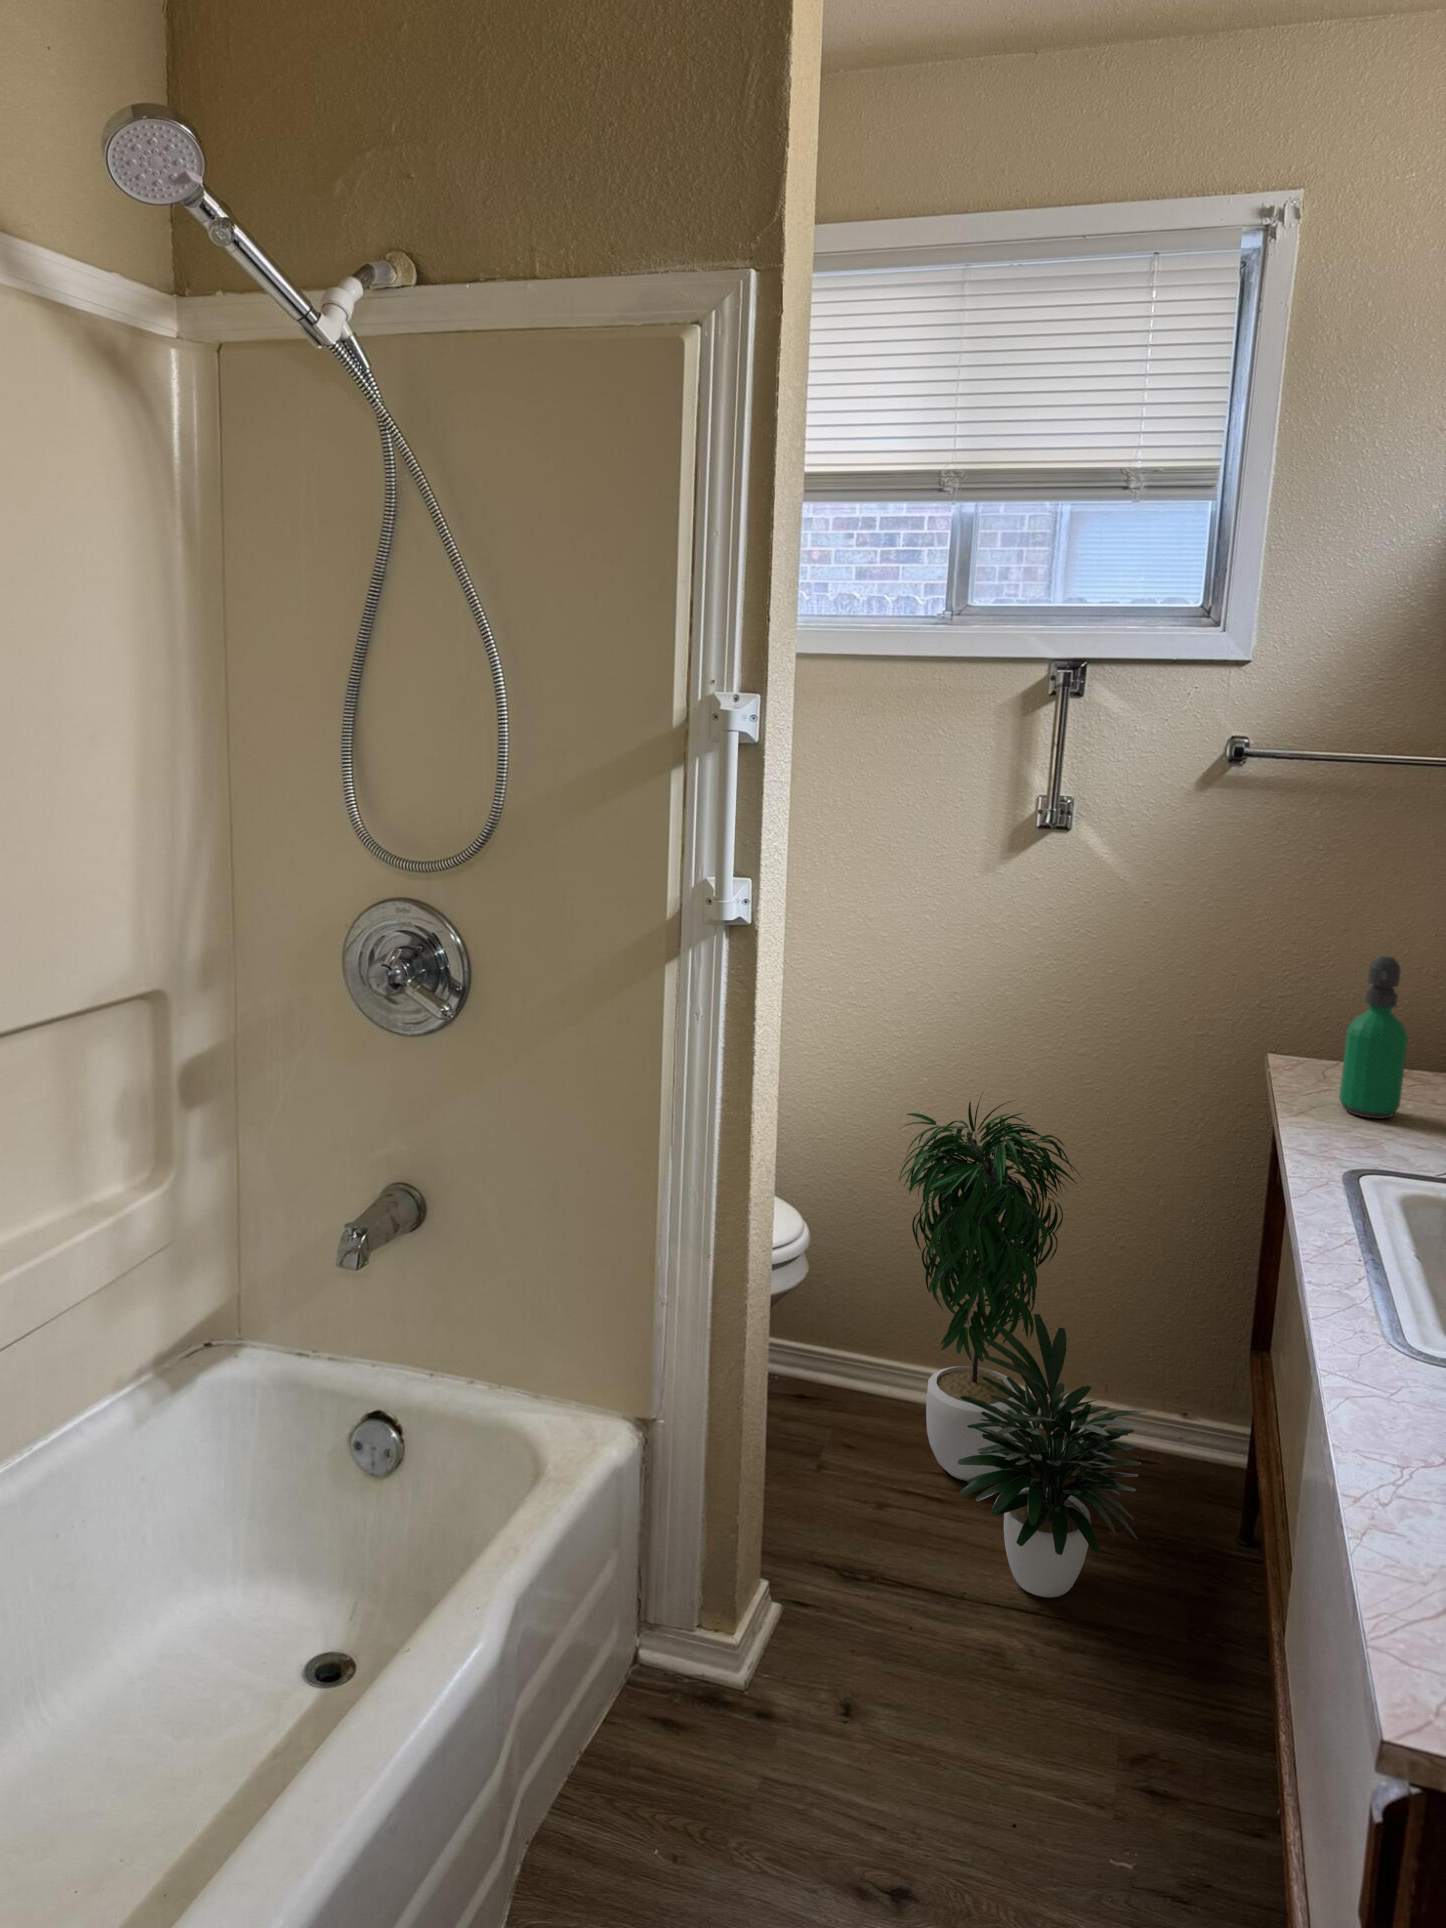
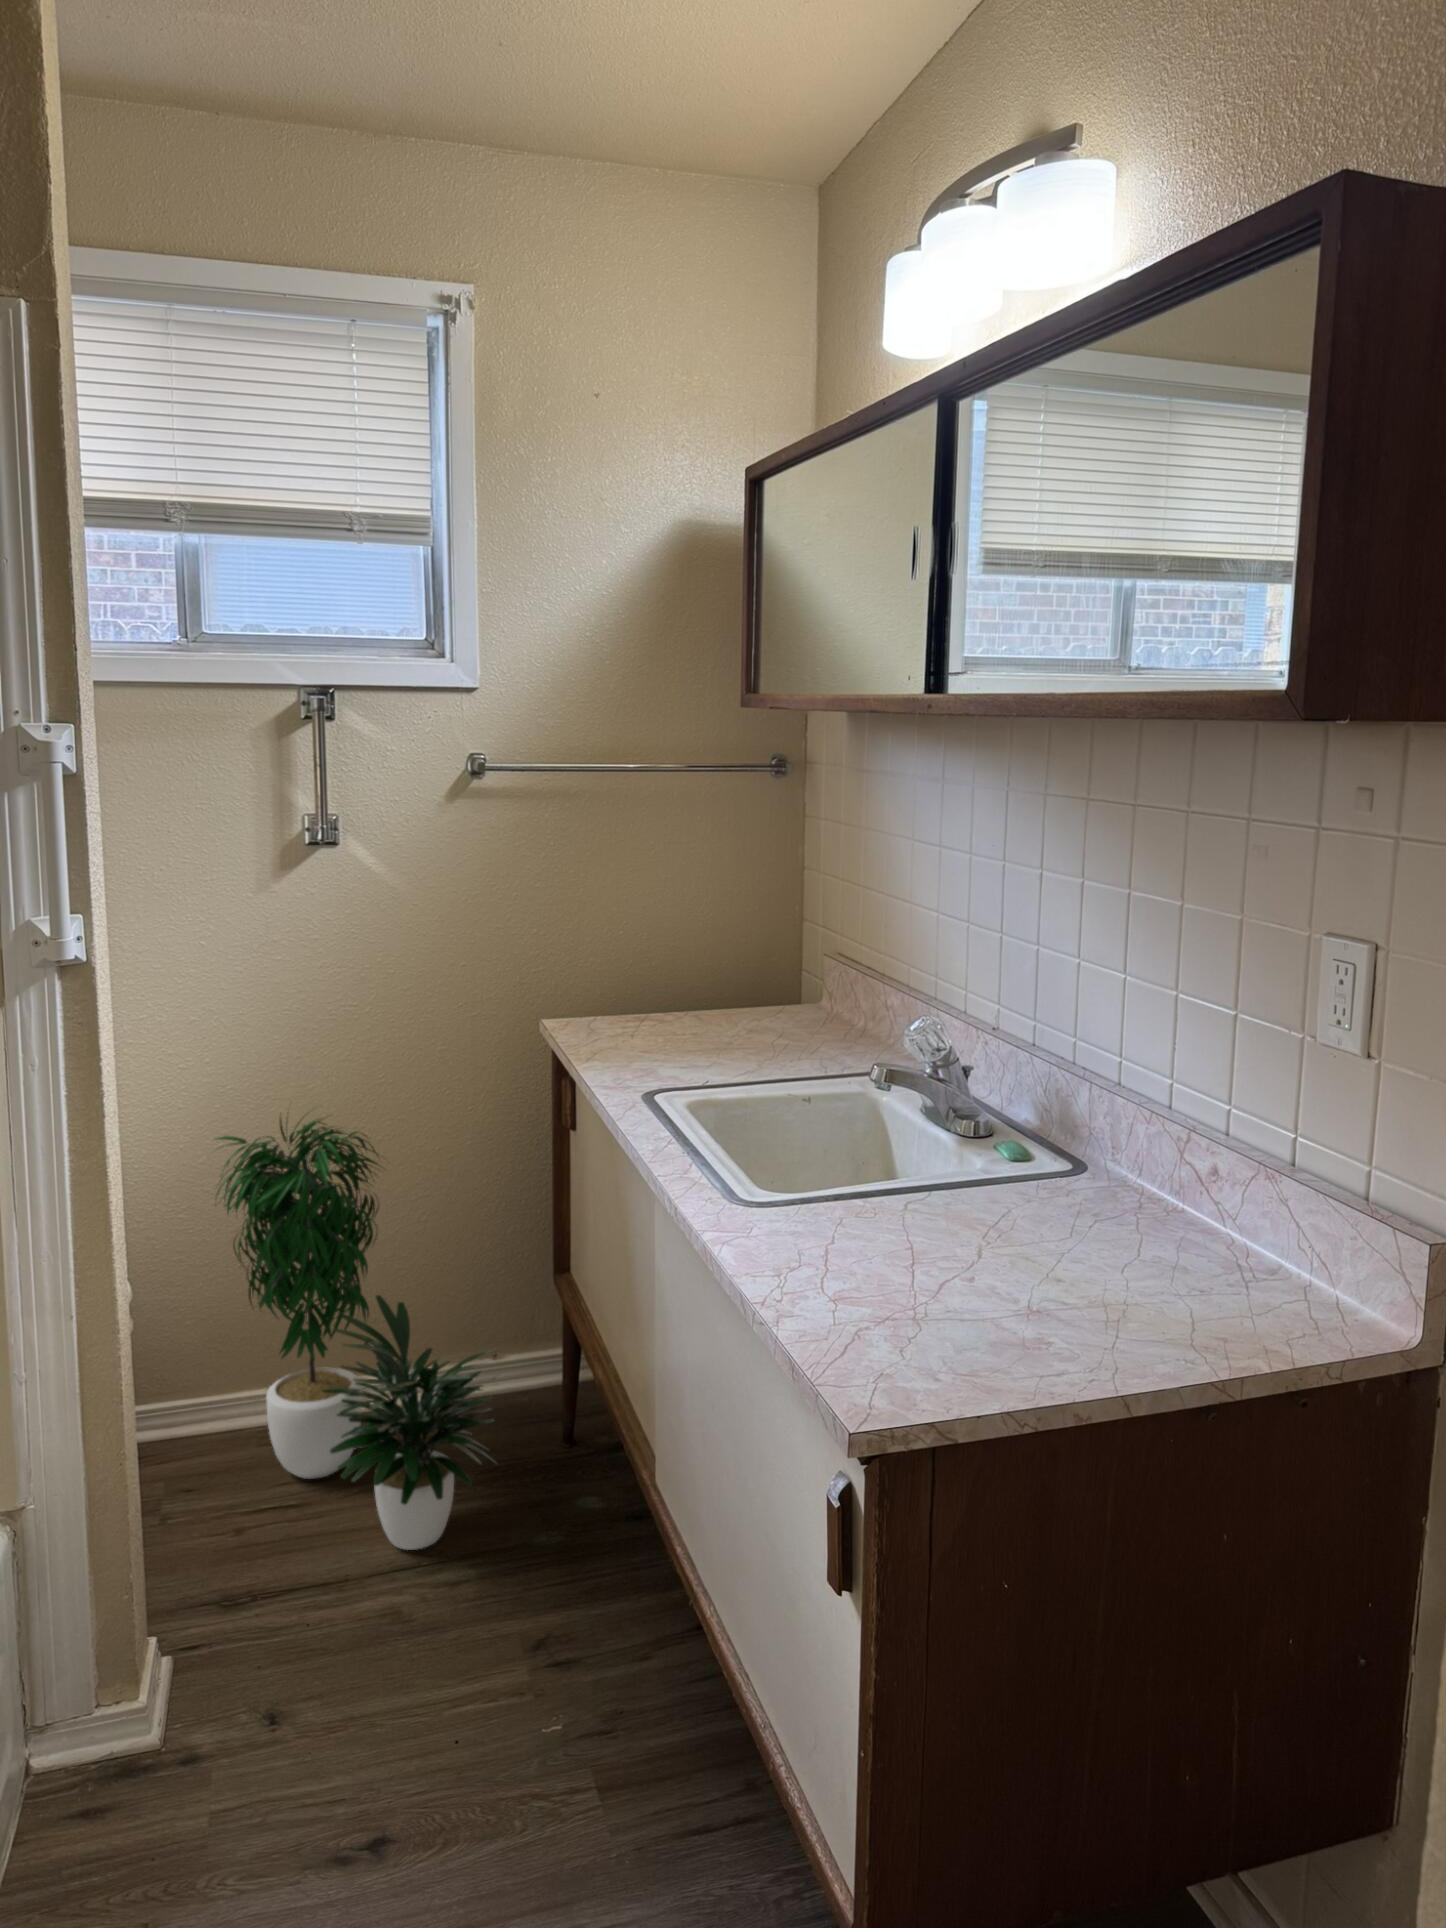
soap dispenser: present [1340,956,1408,1119] -> none [613,925,658,1057]

